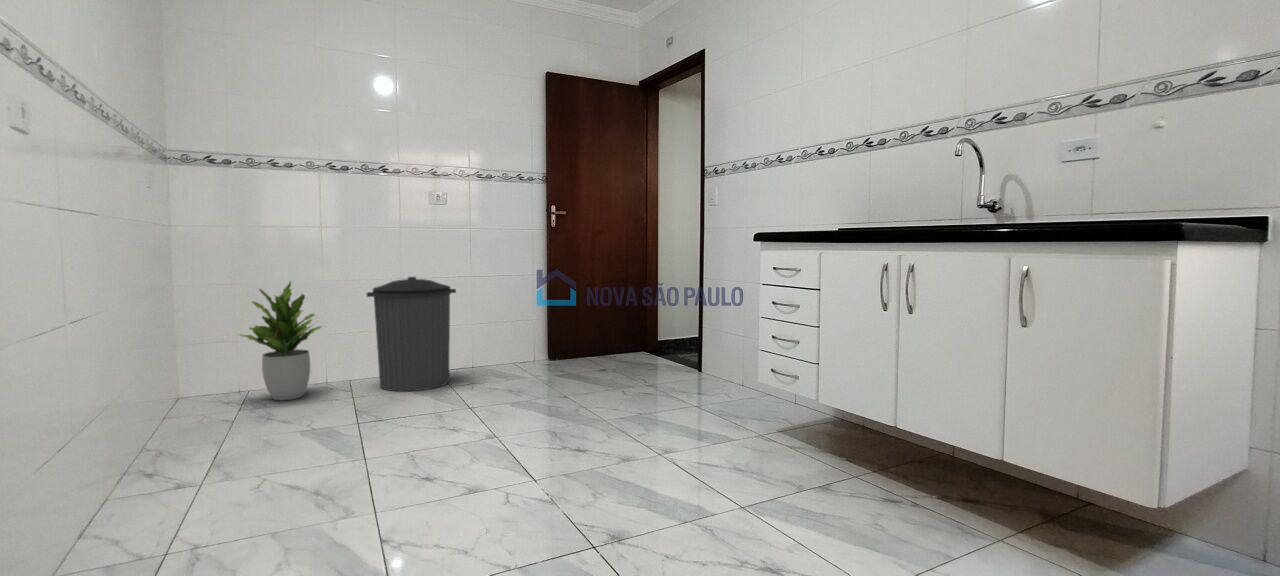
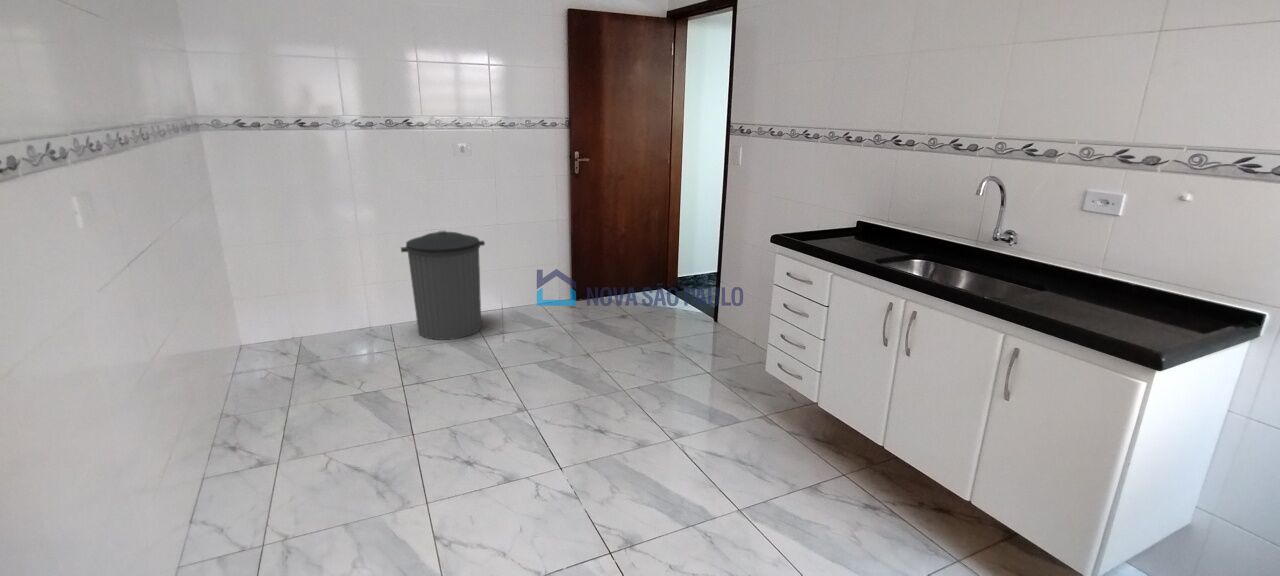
potted plant: present [240,282,322,400] -> none [285,237,363,349]

